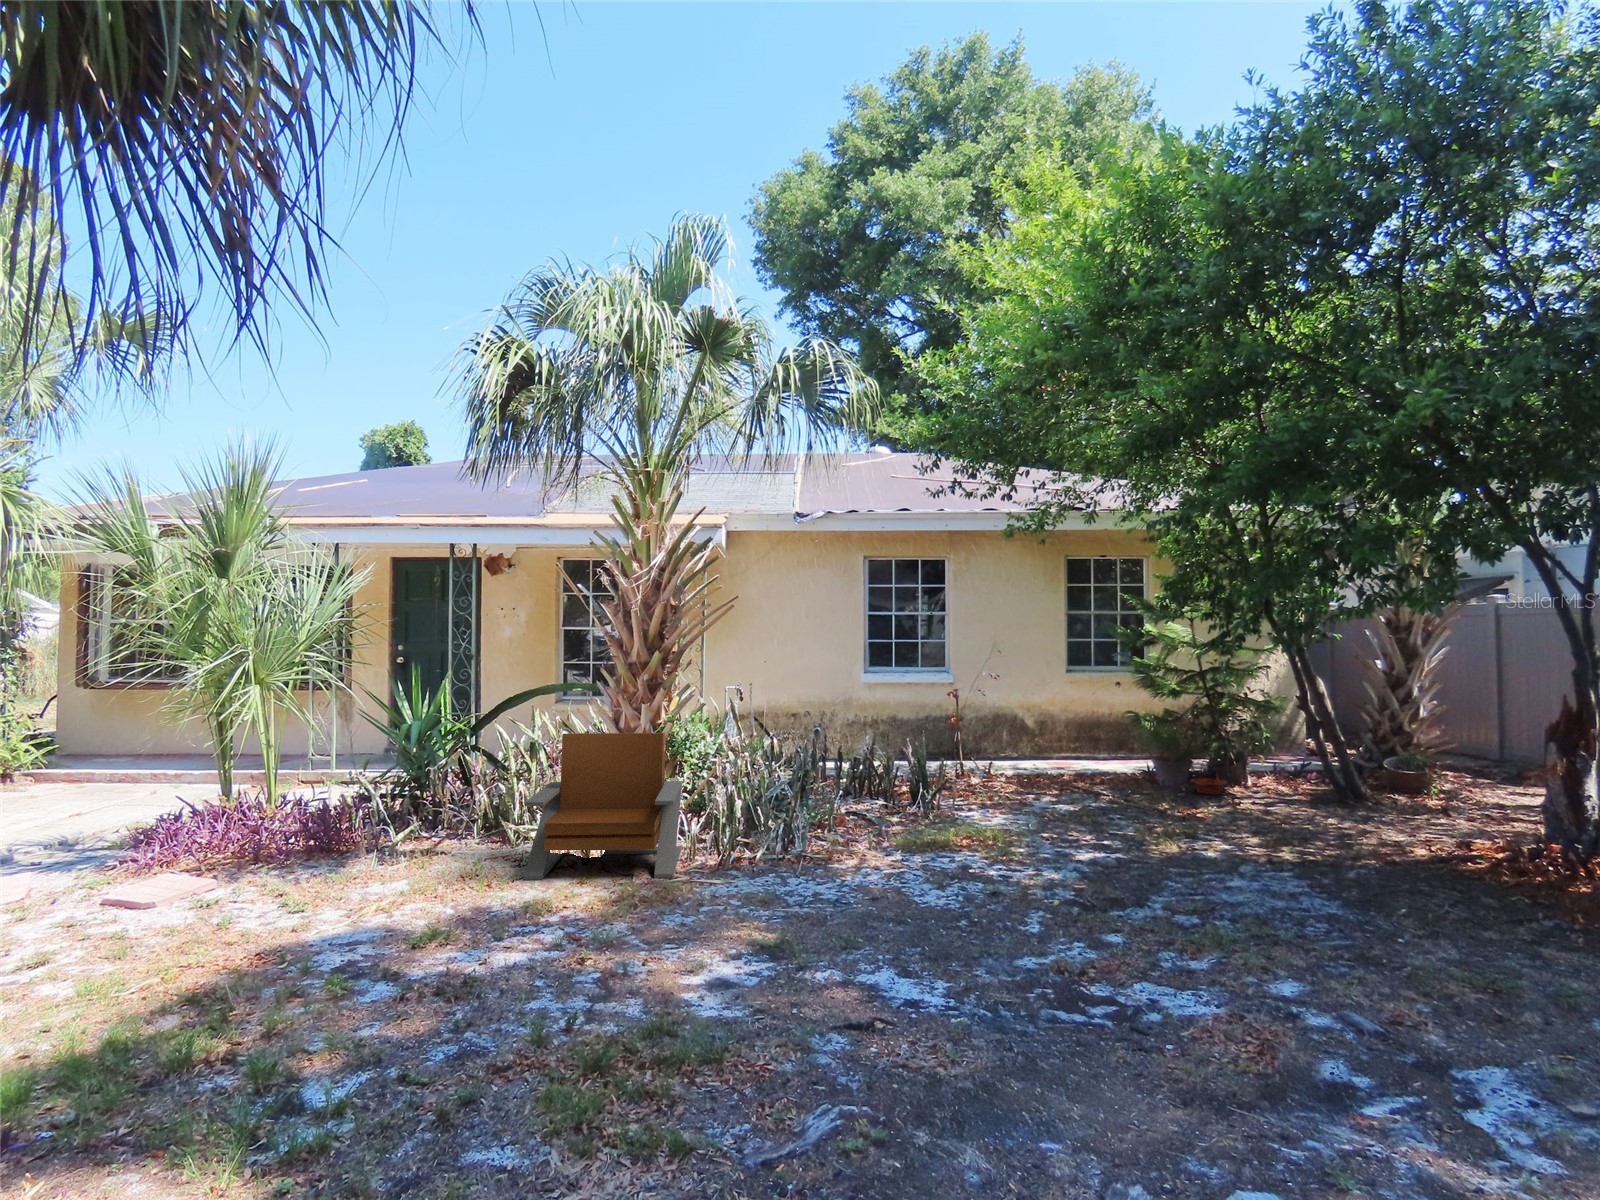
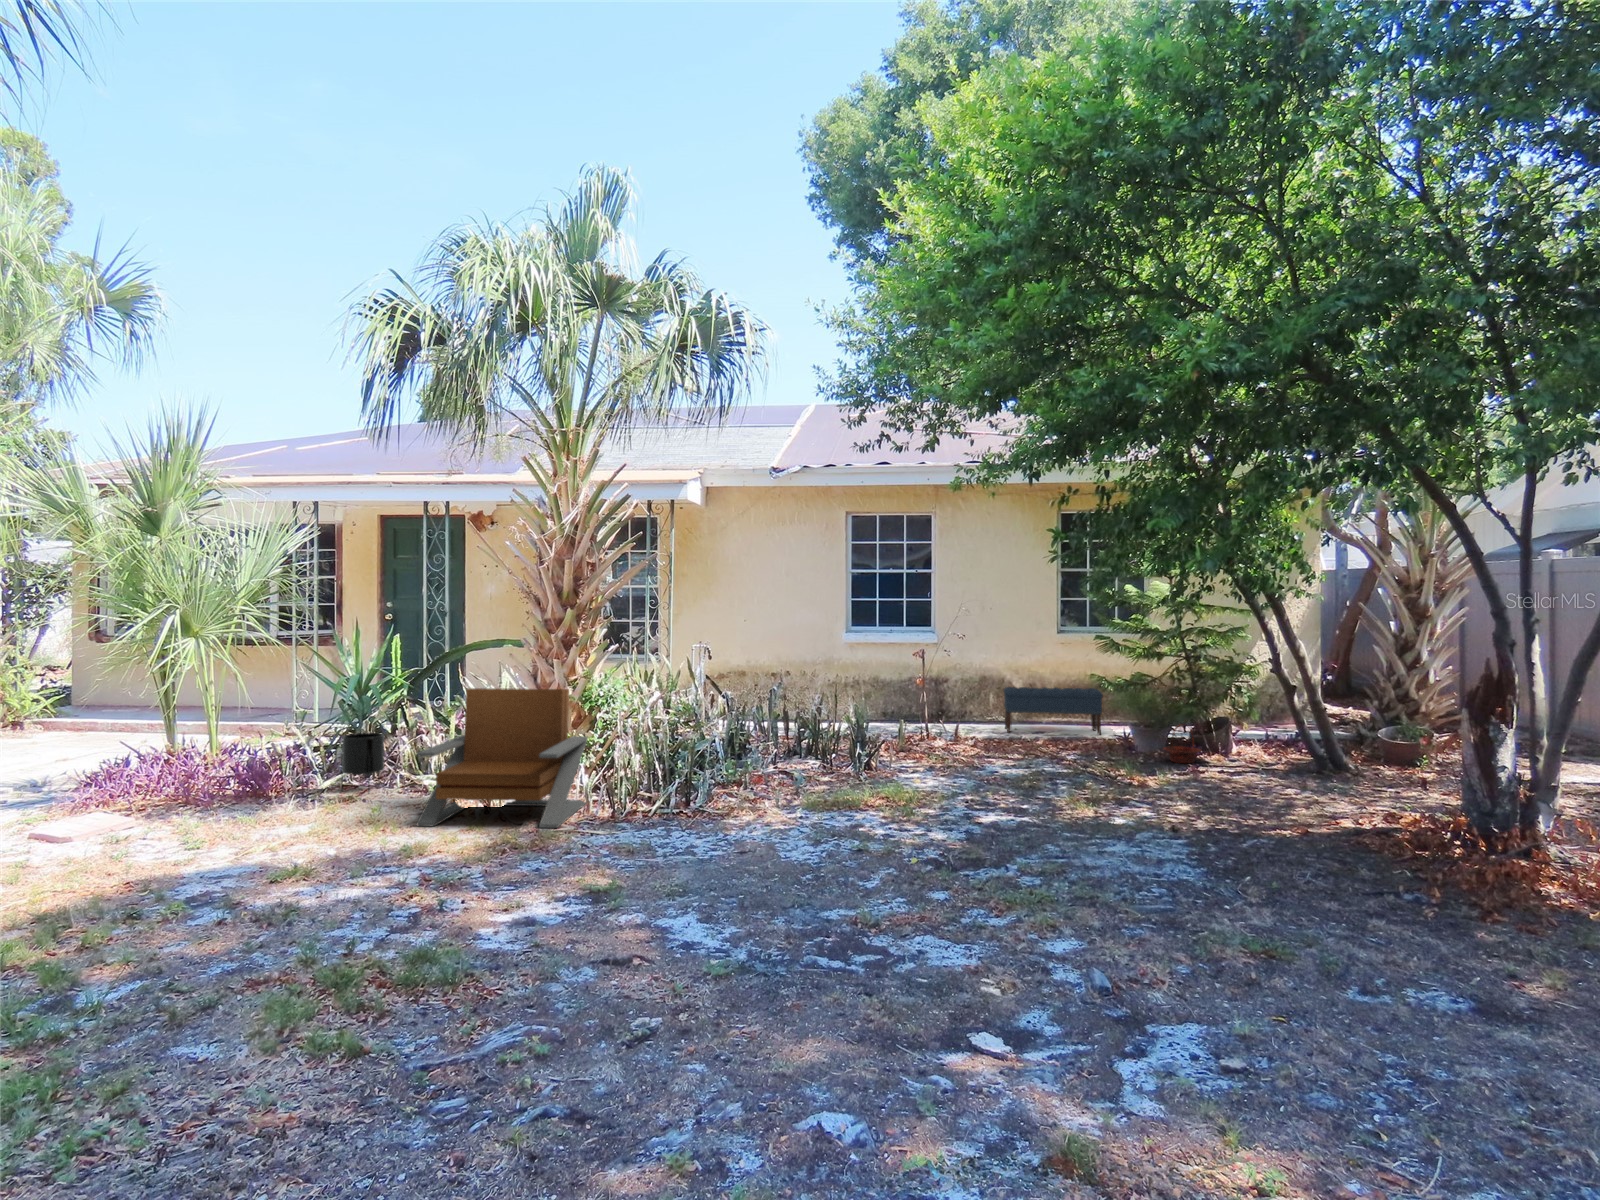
bench: none [1016,724,1112,768] -> present [1004,687,1103,735]
planter: none [414,781,459,845] -> present [341,733,384,780]

